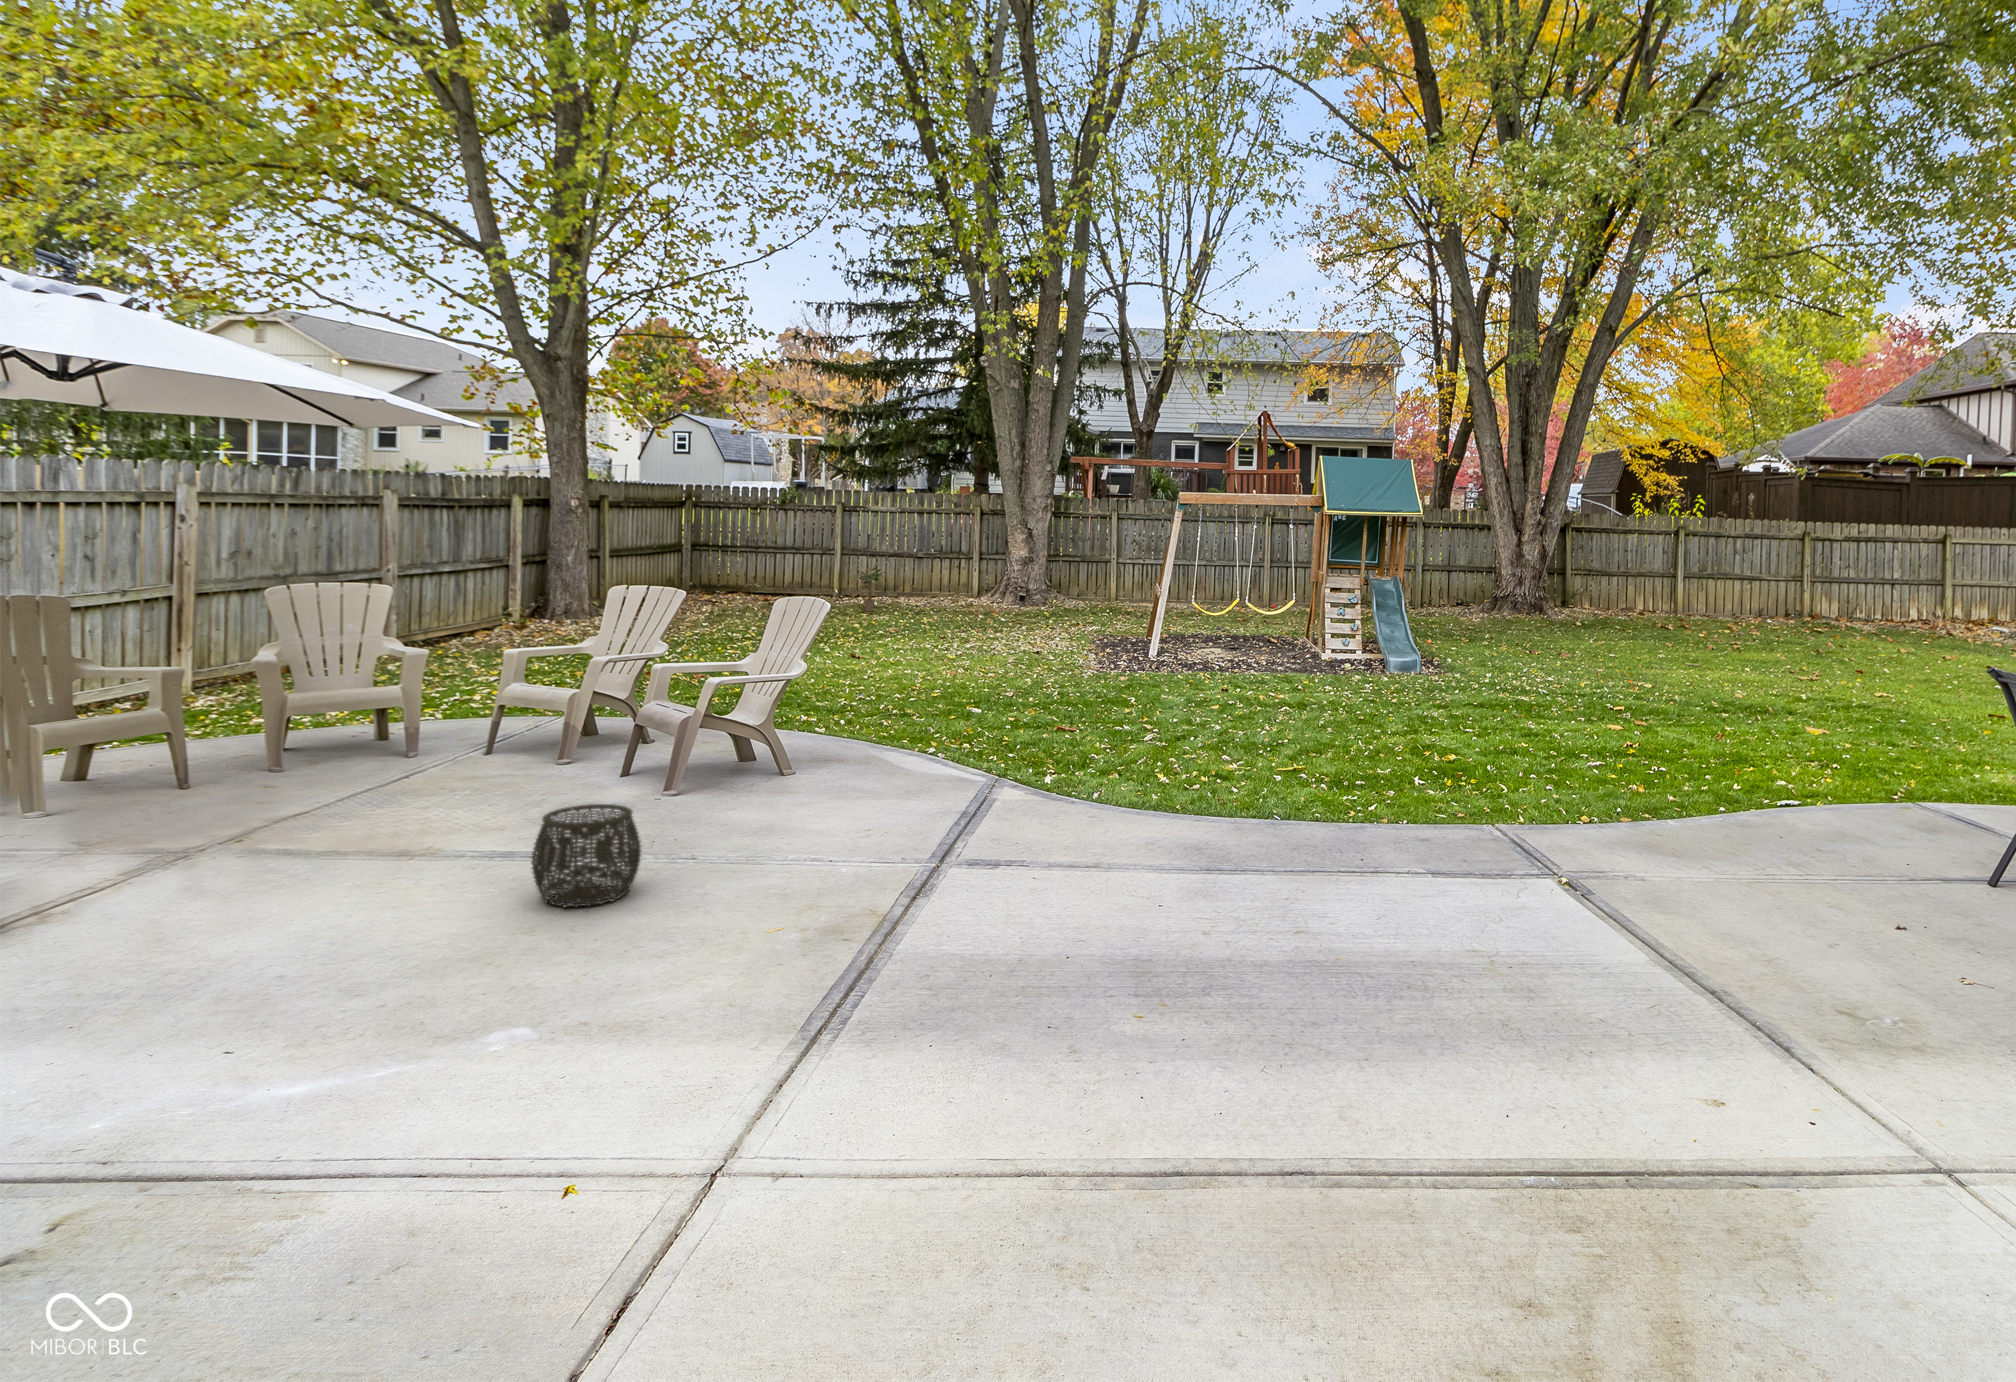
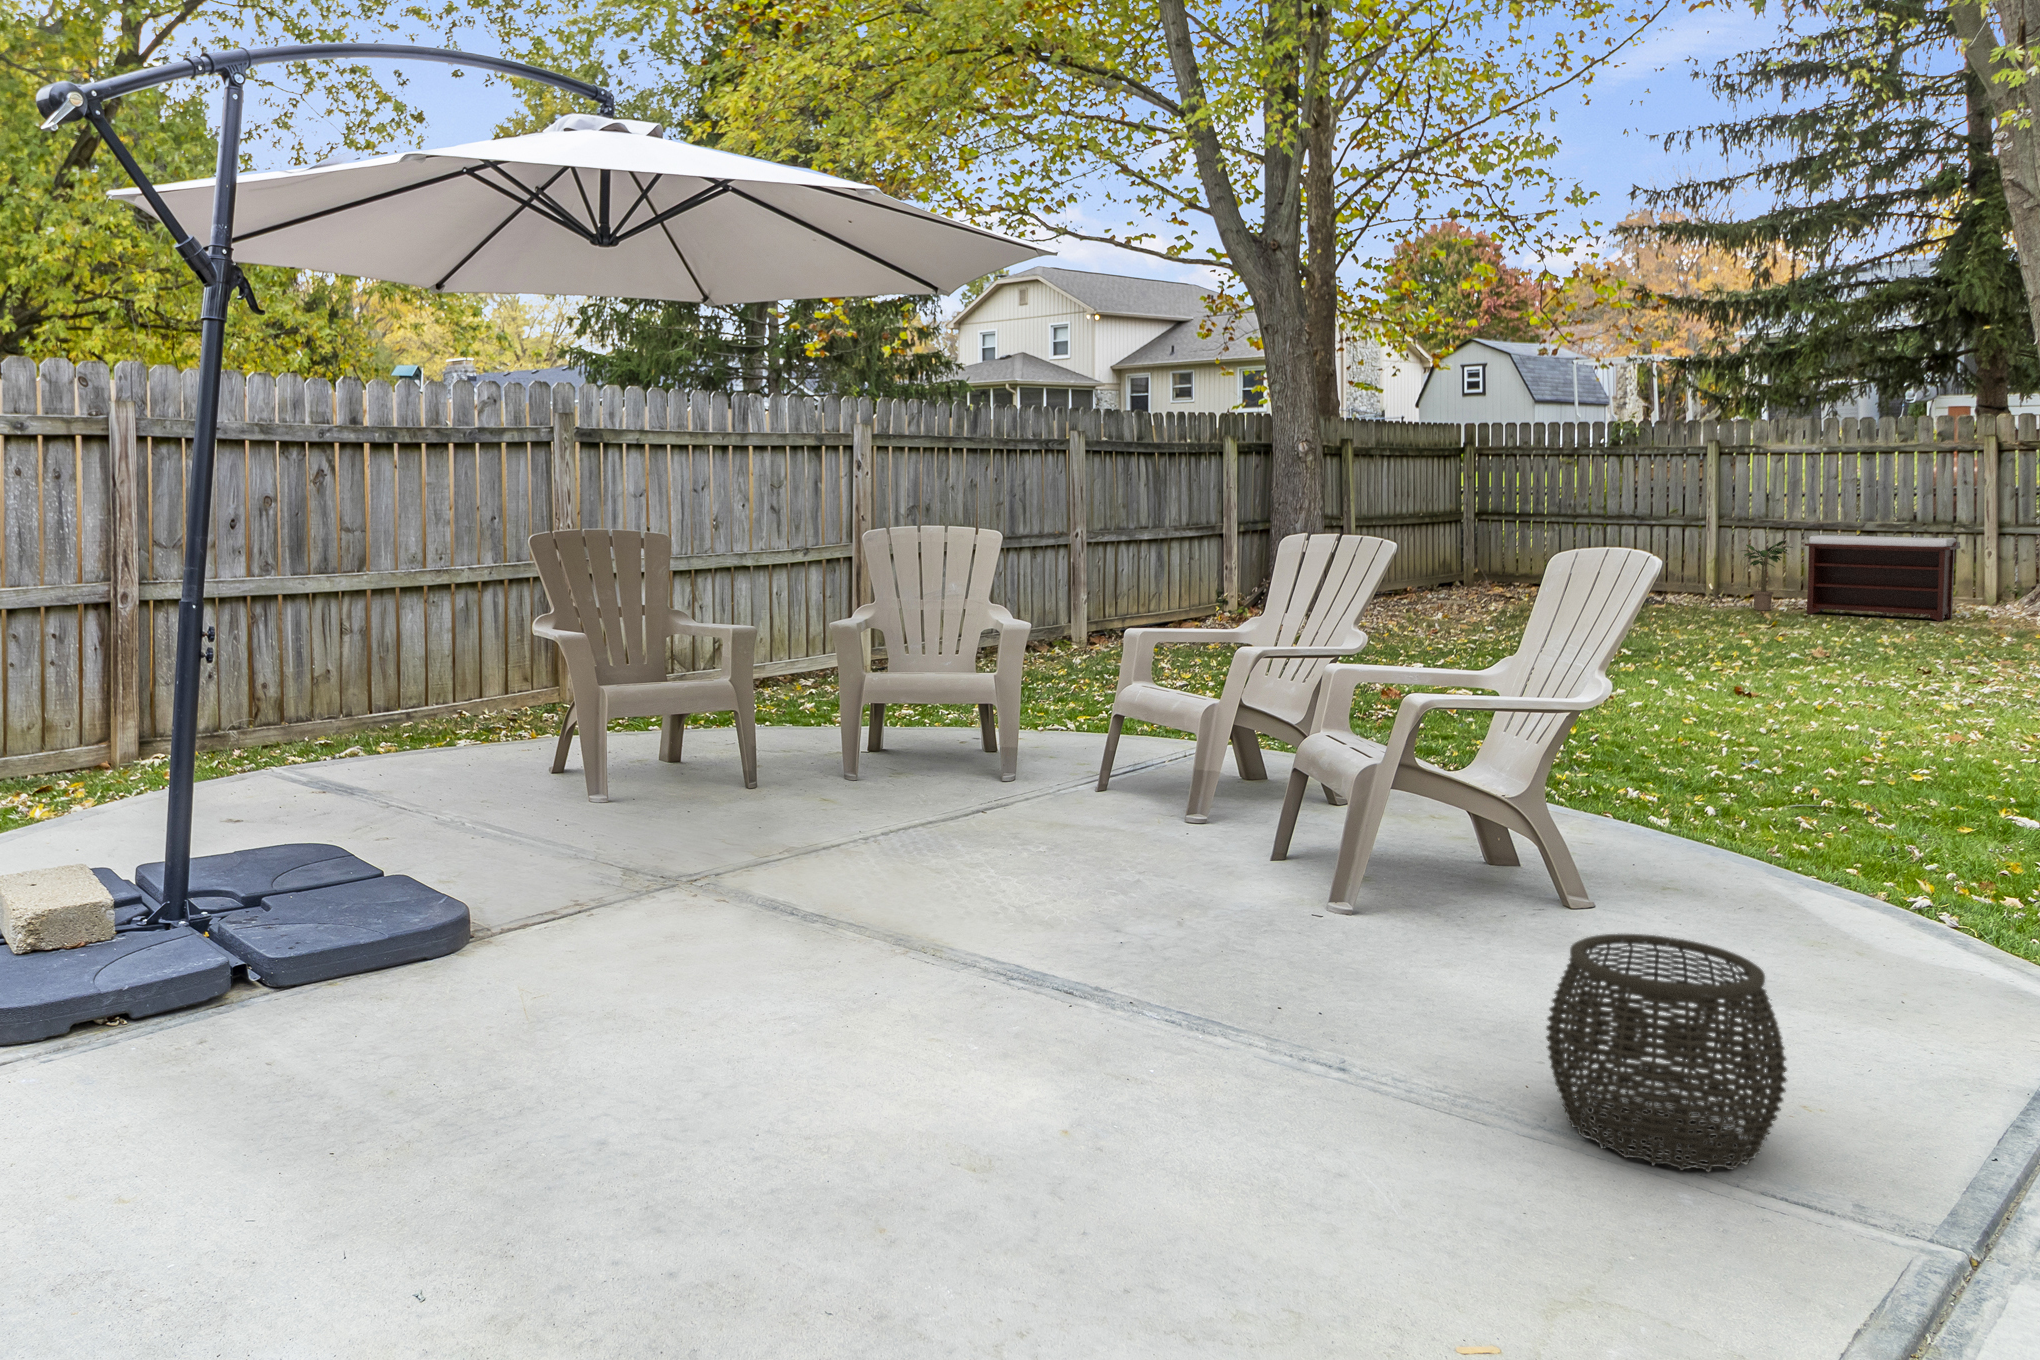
bench: none [892,566,968,615] -> present [1805,535,1960,621]
woven basket: present [531,804,641,907] -> present [1546,934,1787,1172]

